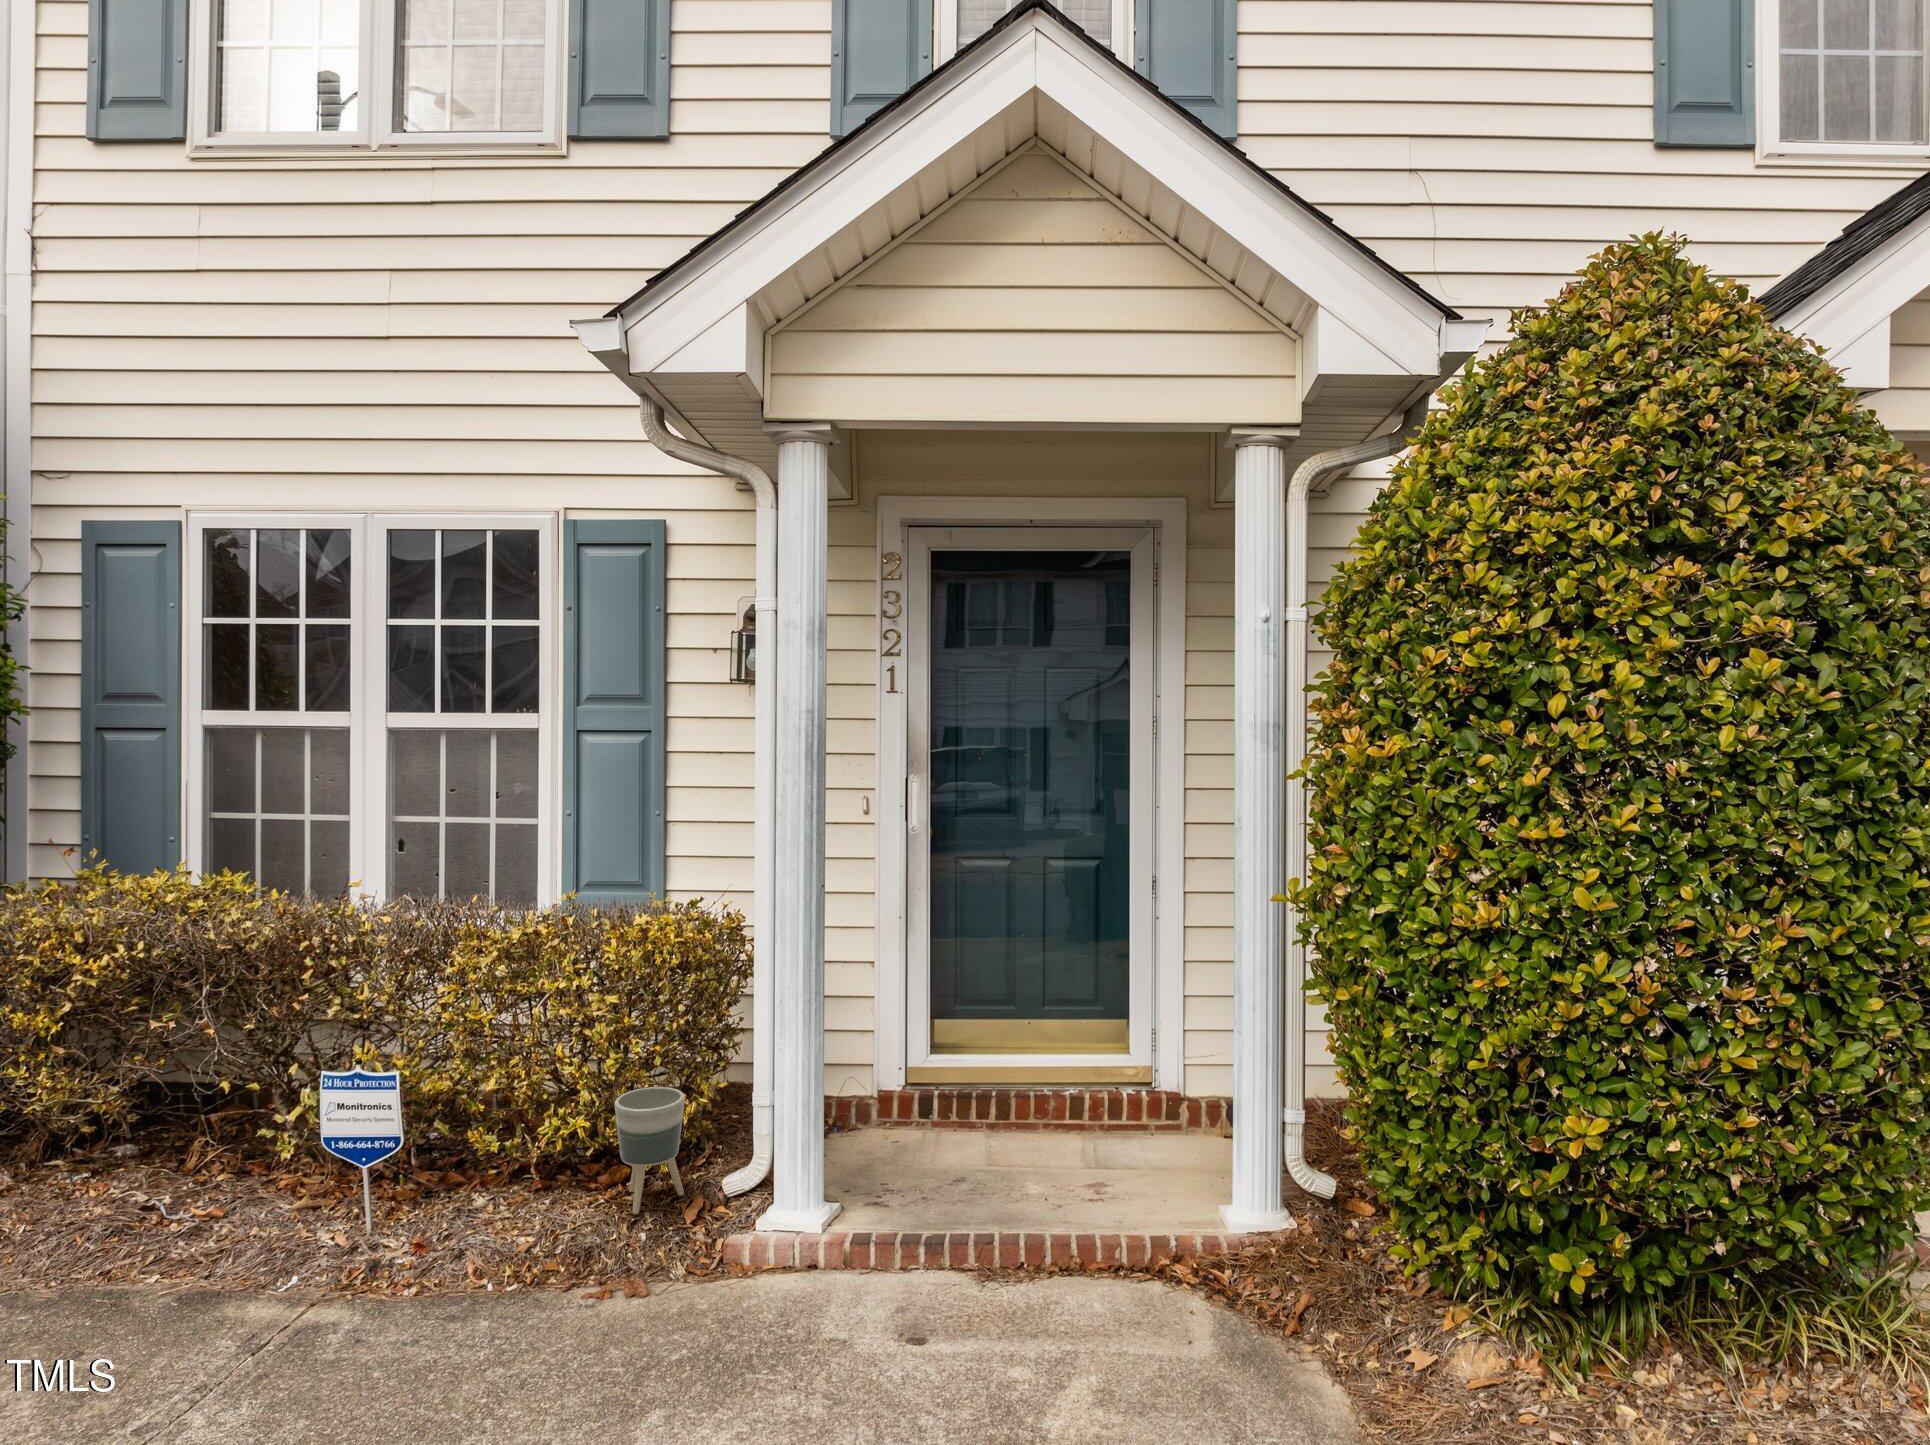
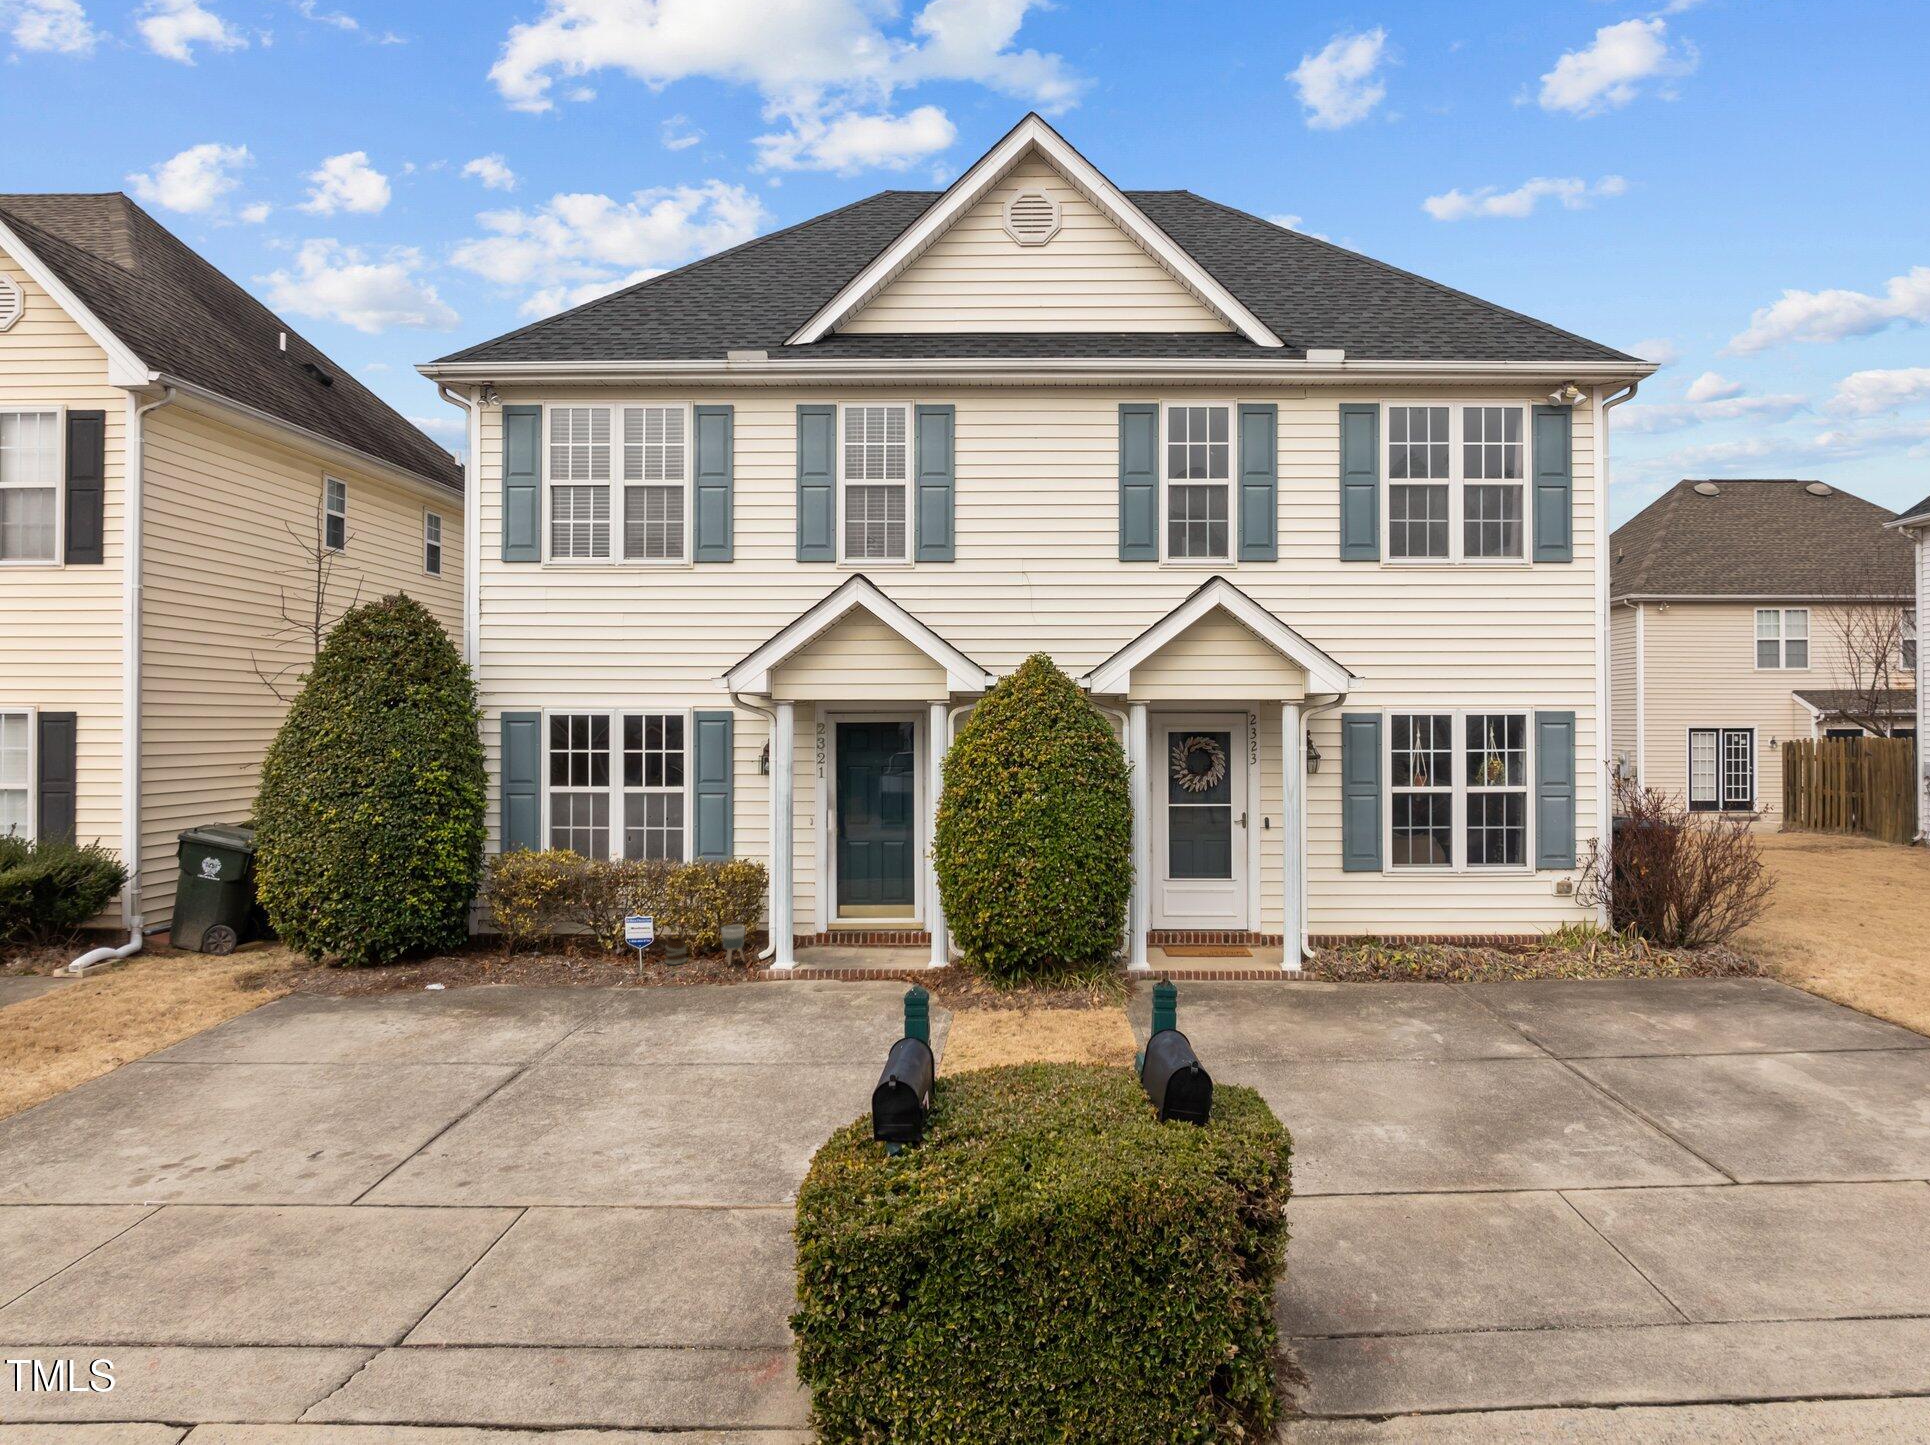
wooden bucket: none [454,1087,519,1207] -> present [665,936,687,965]

